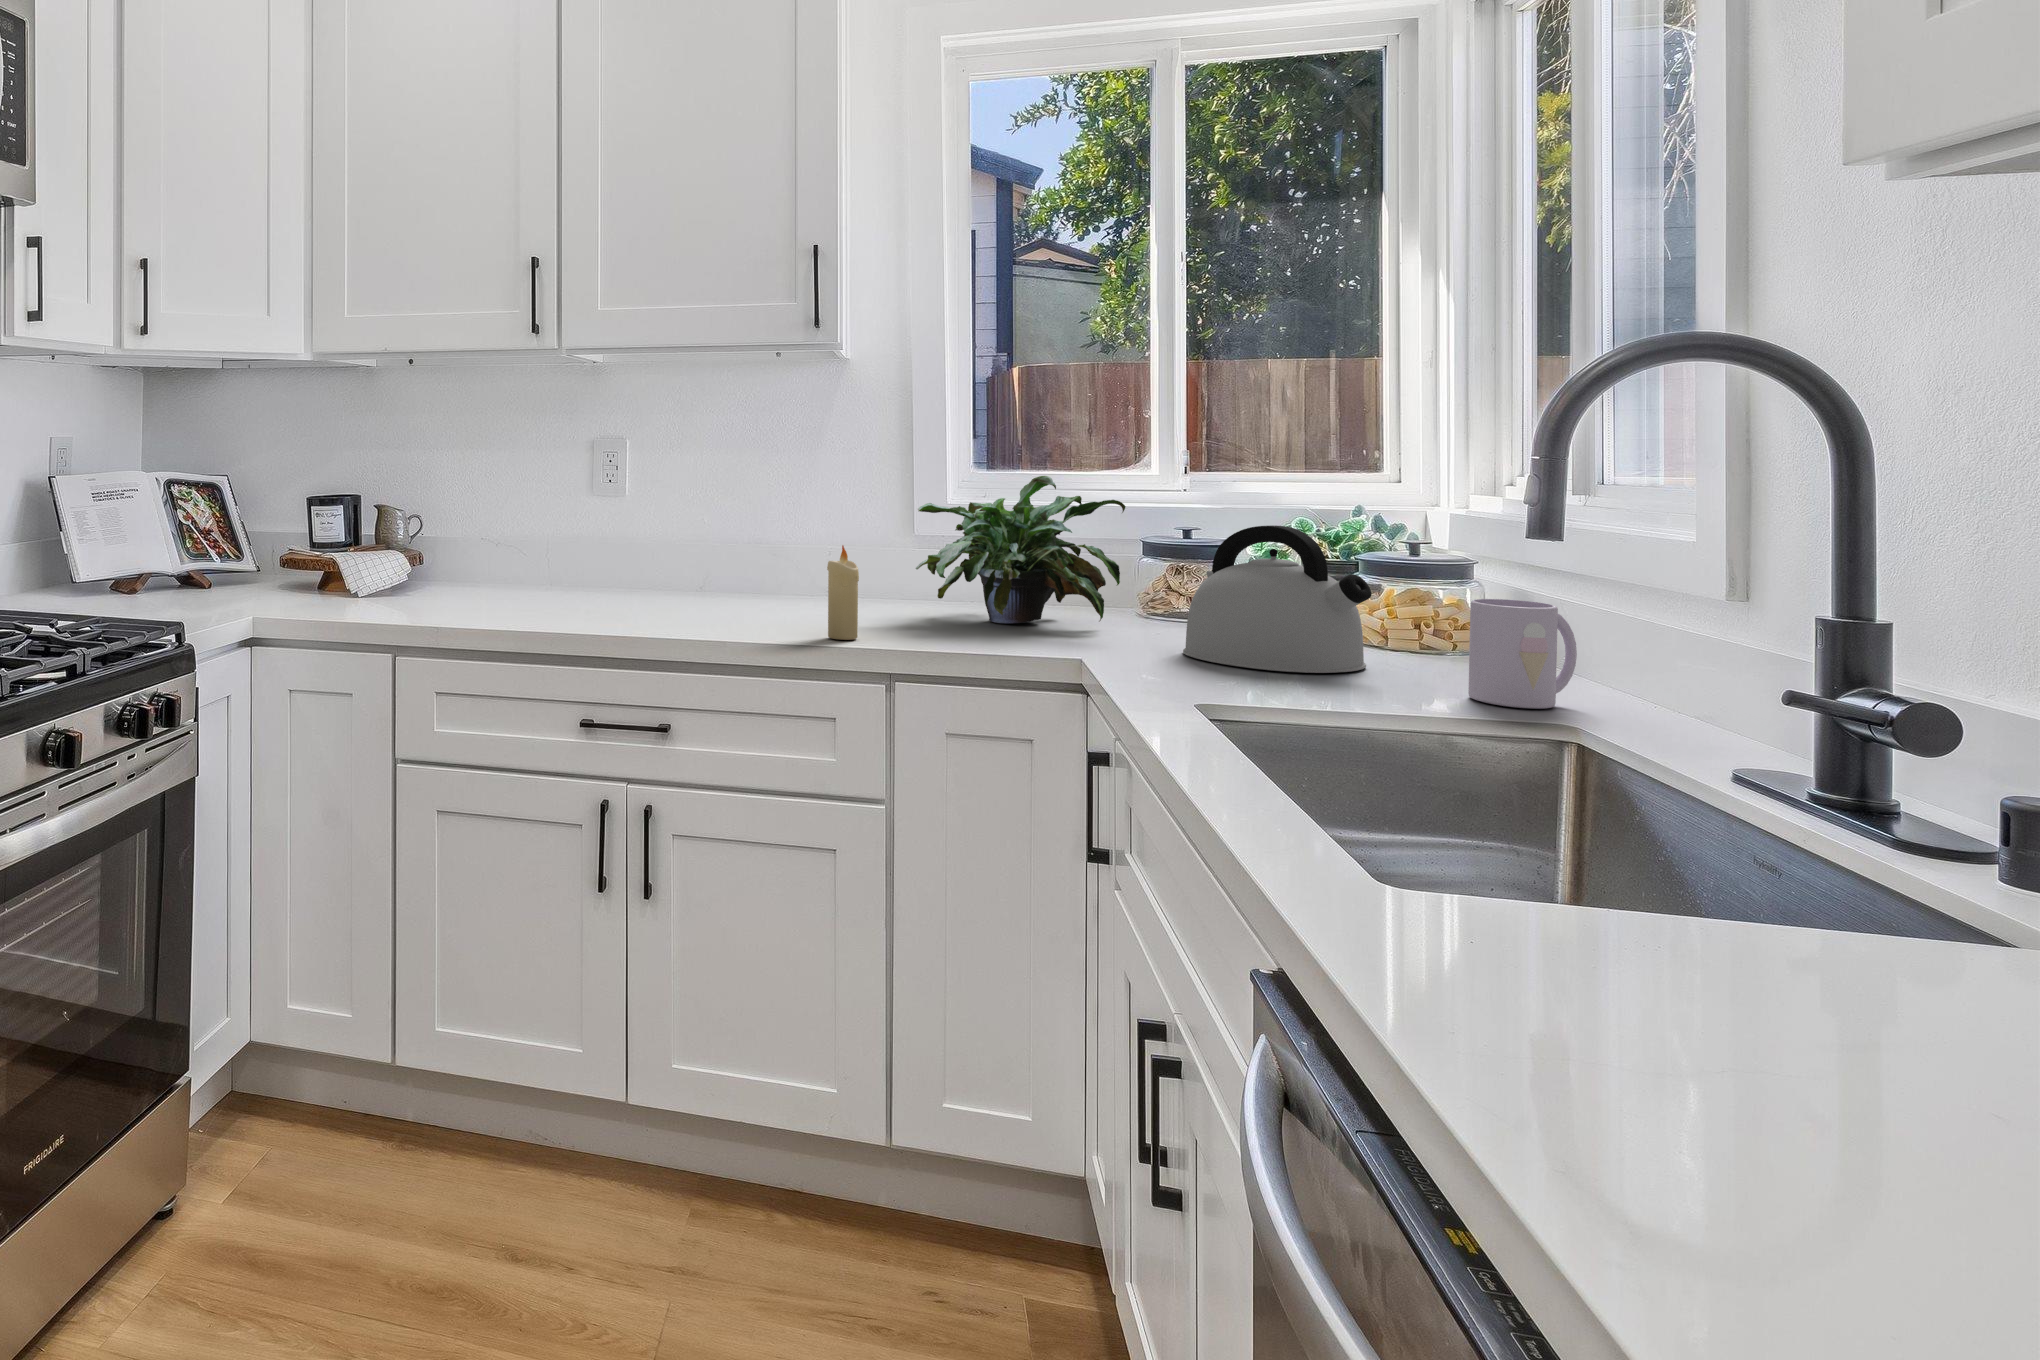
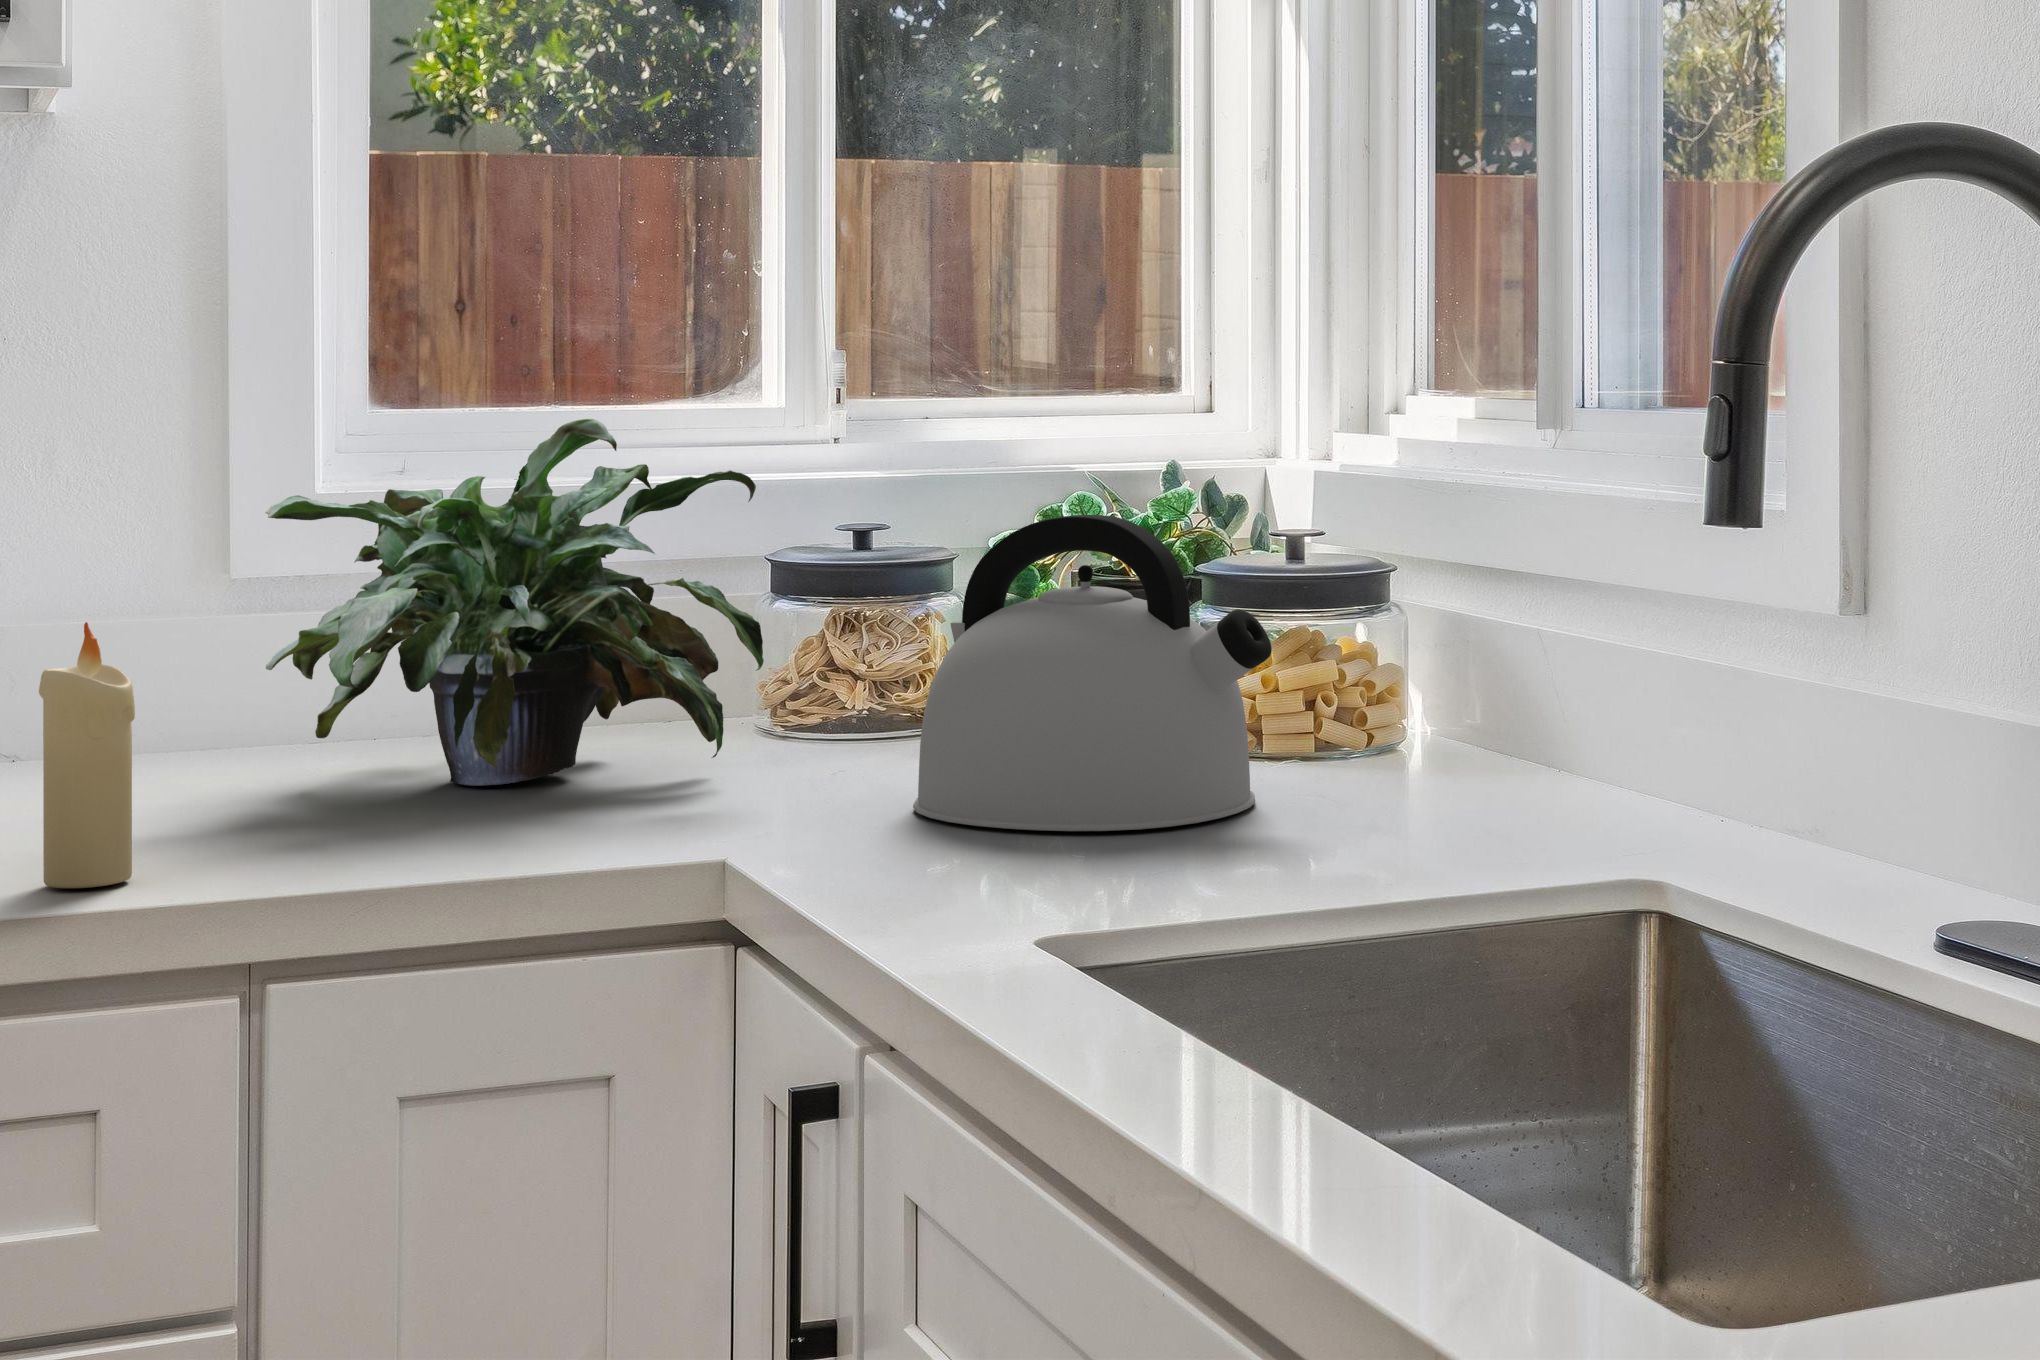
mug: present [1468,599,1577,709] -> none [1455,639,1613,851]

